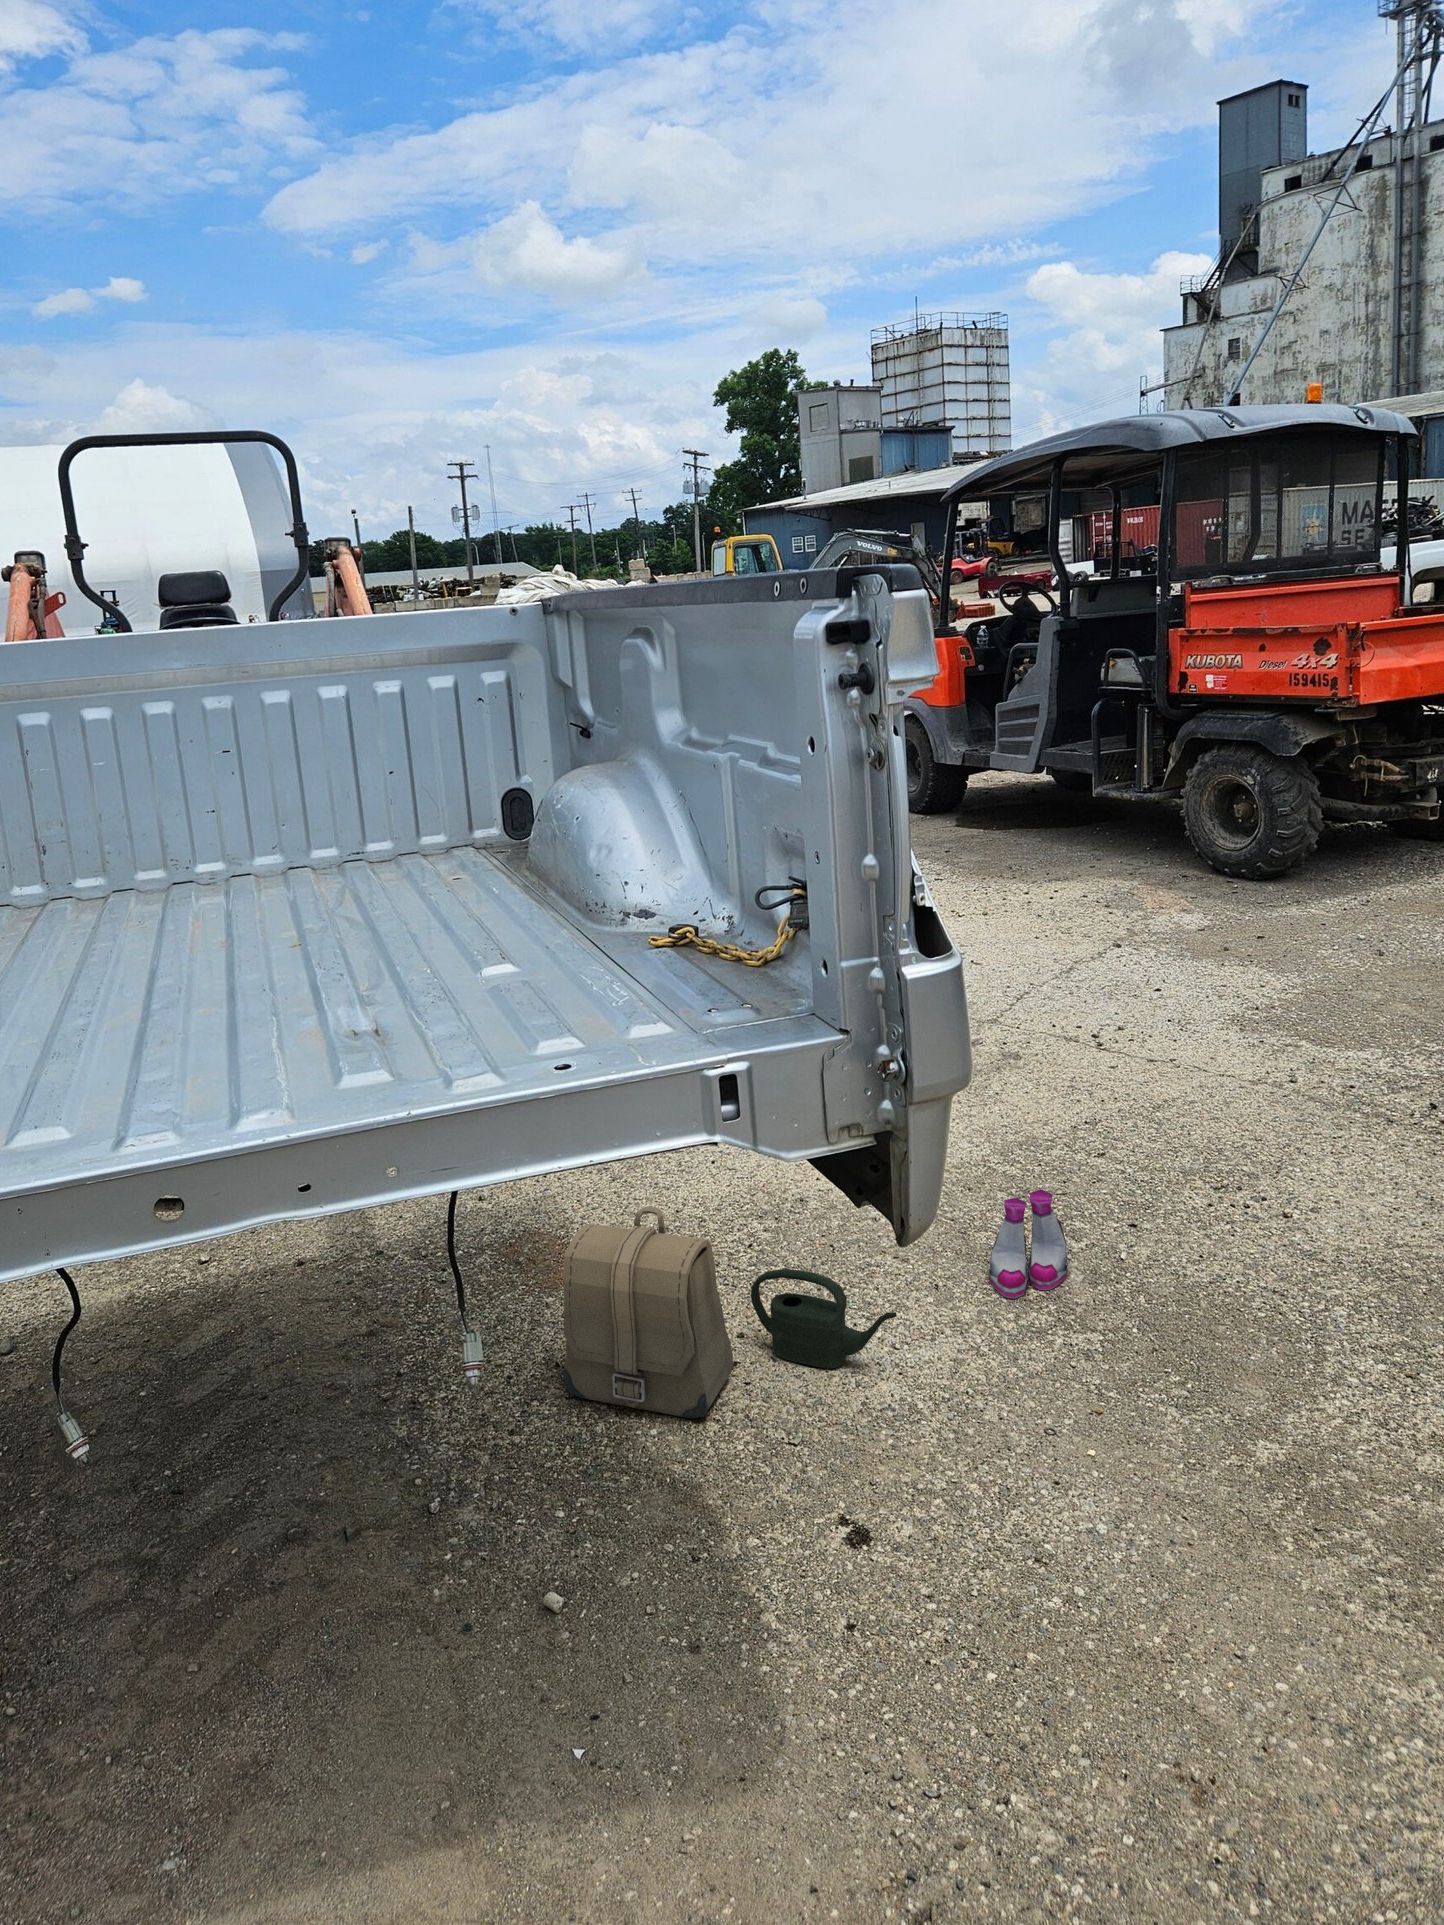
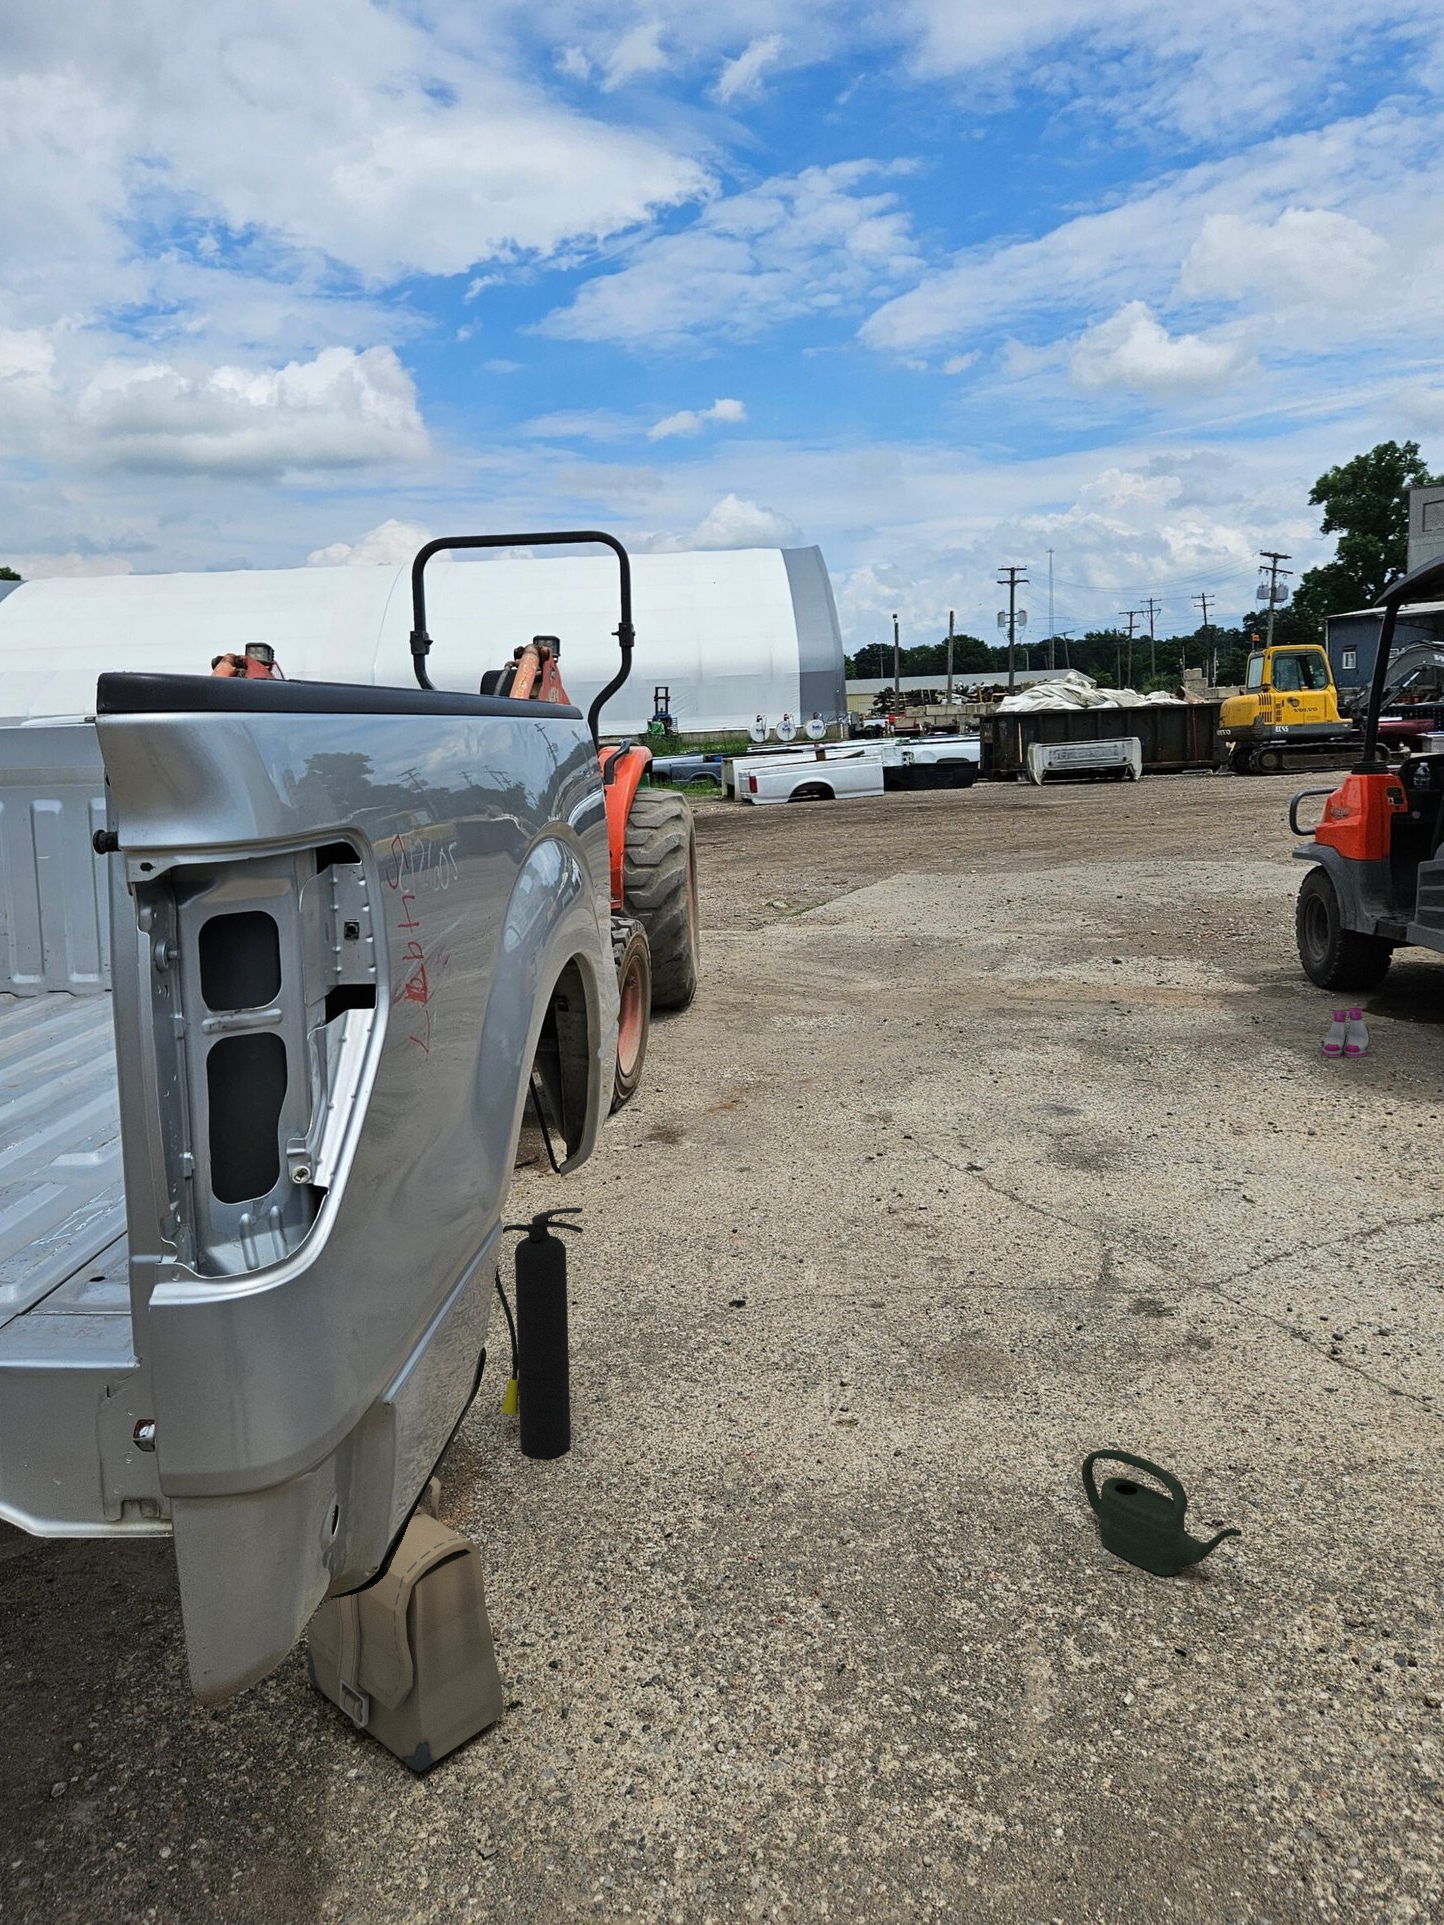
fire extinguisher: none [544,1012,625,1225] -> present [495,1207,584,1459]
boots: present [989,1189,1068,1299] -> present [1322,1007,1370,1057]
watering can: present [751,1269,896,1369] -> present [1082,1449,1242,1576]

